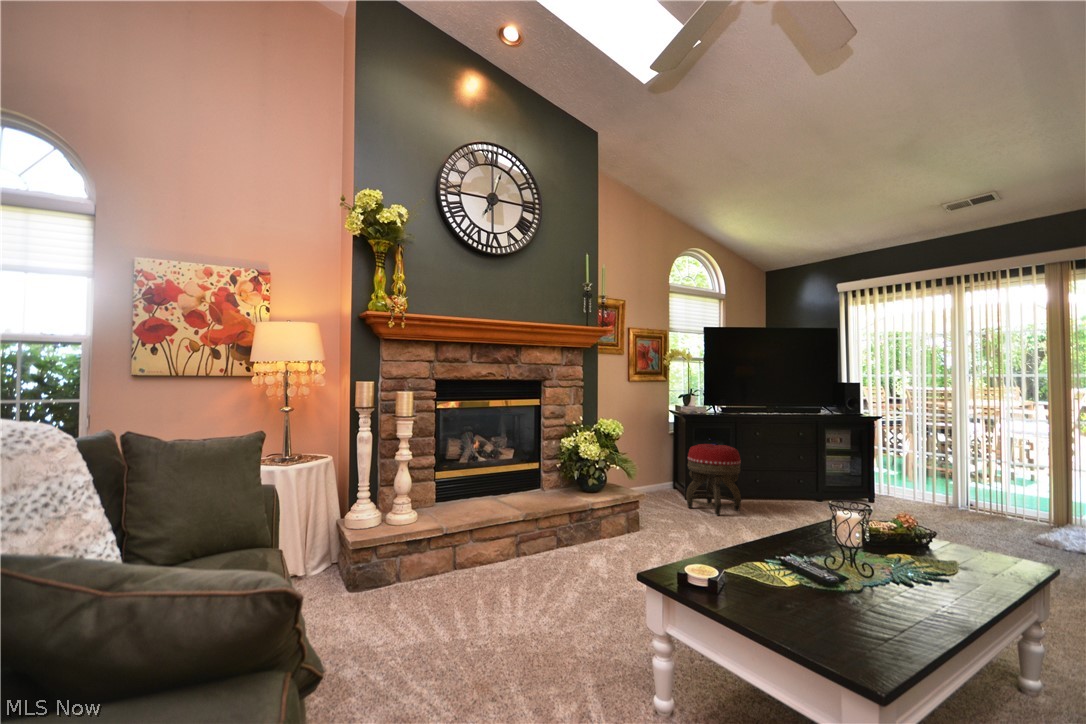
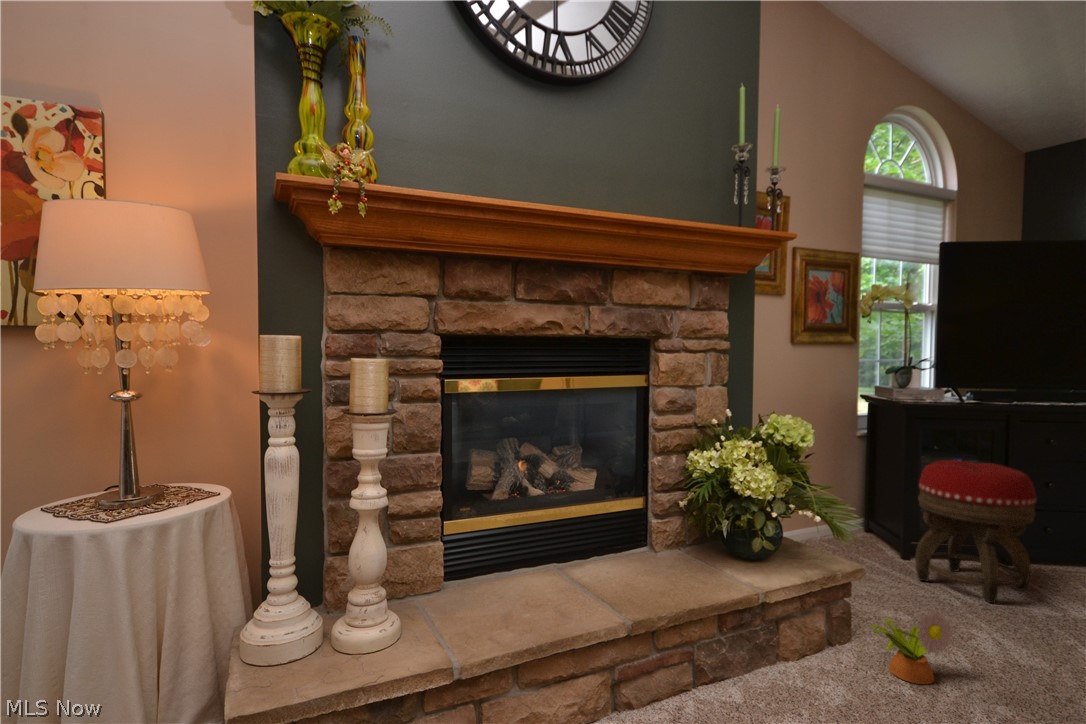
decorative plant: none [643,508,681,544] -> present [870,610,954,684]

